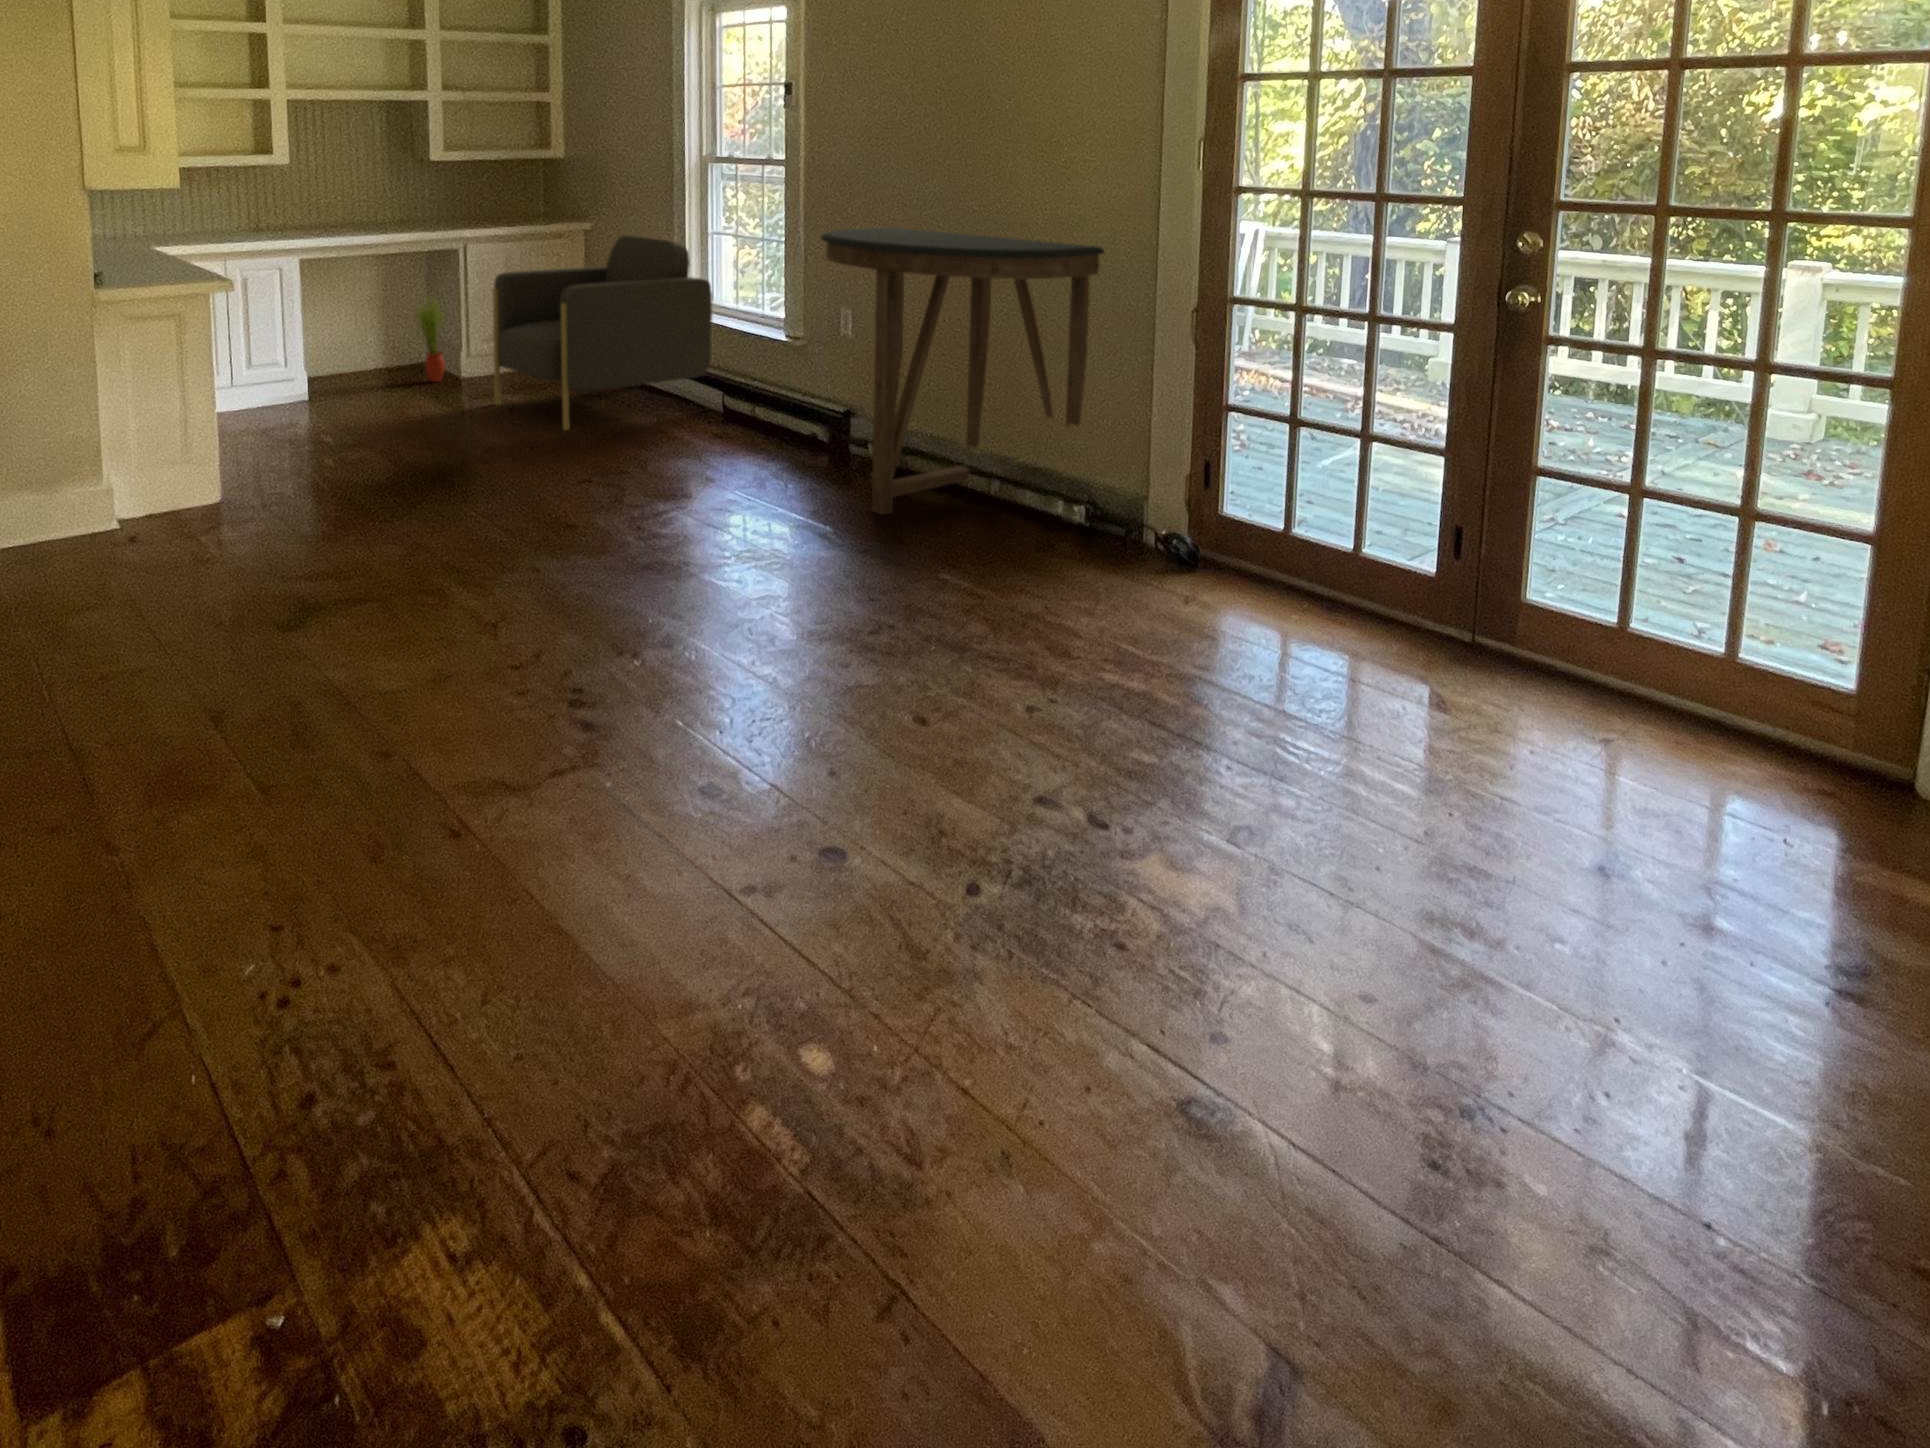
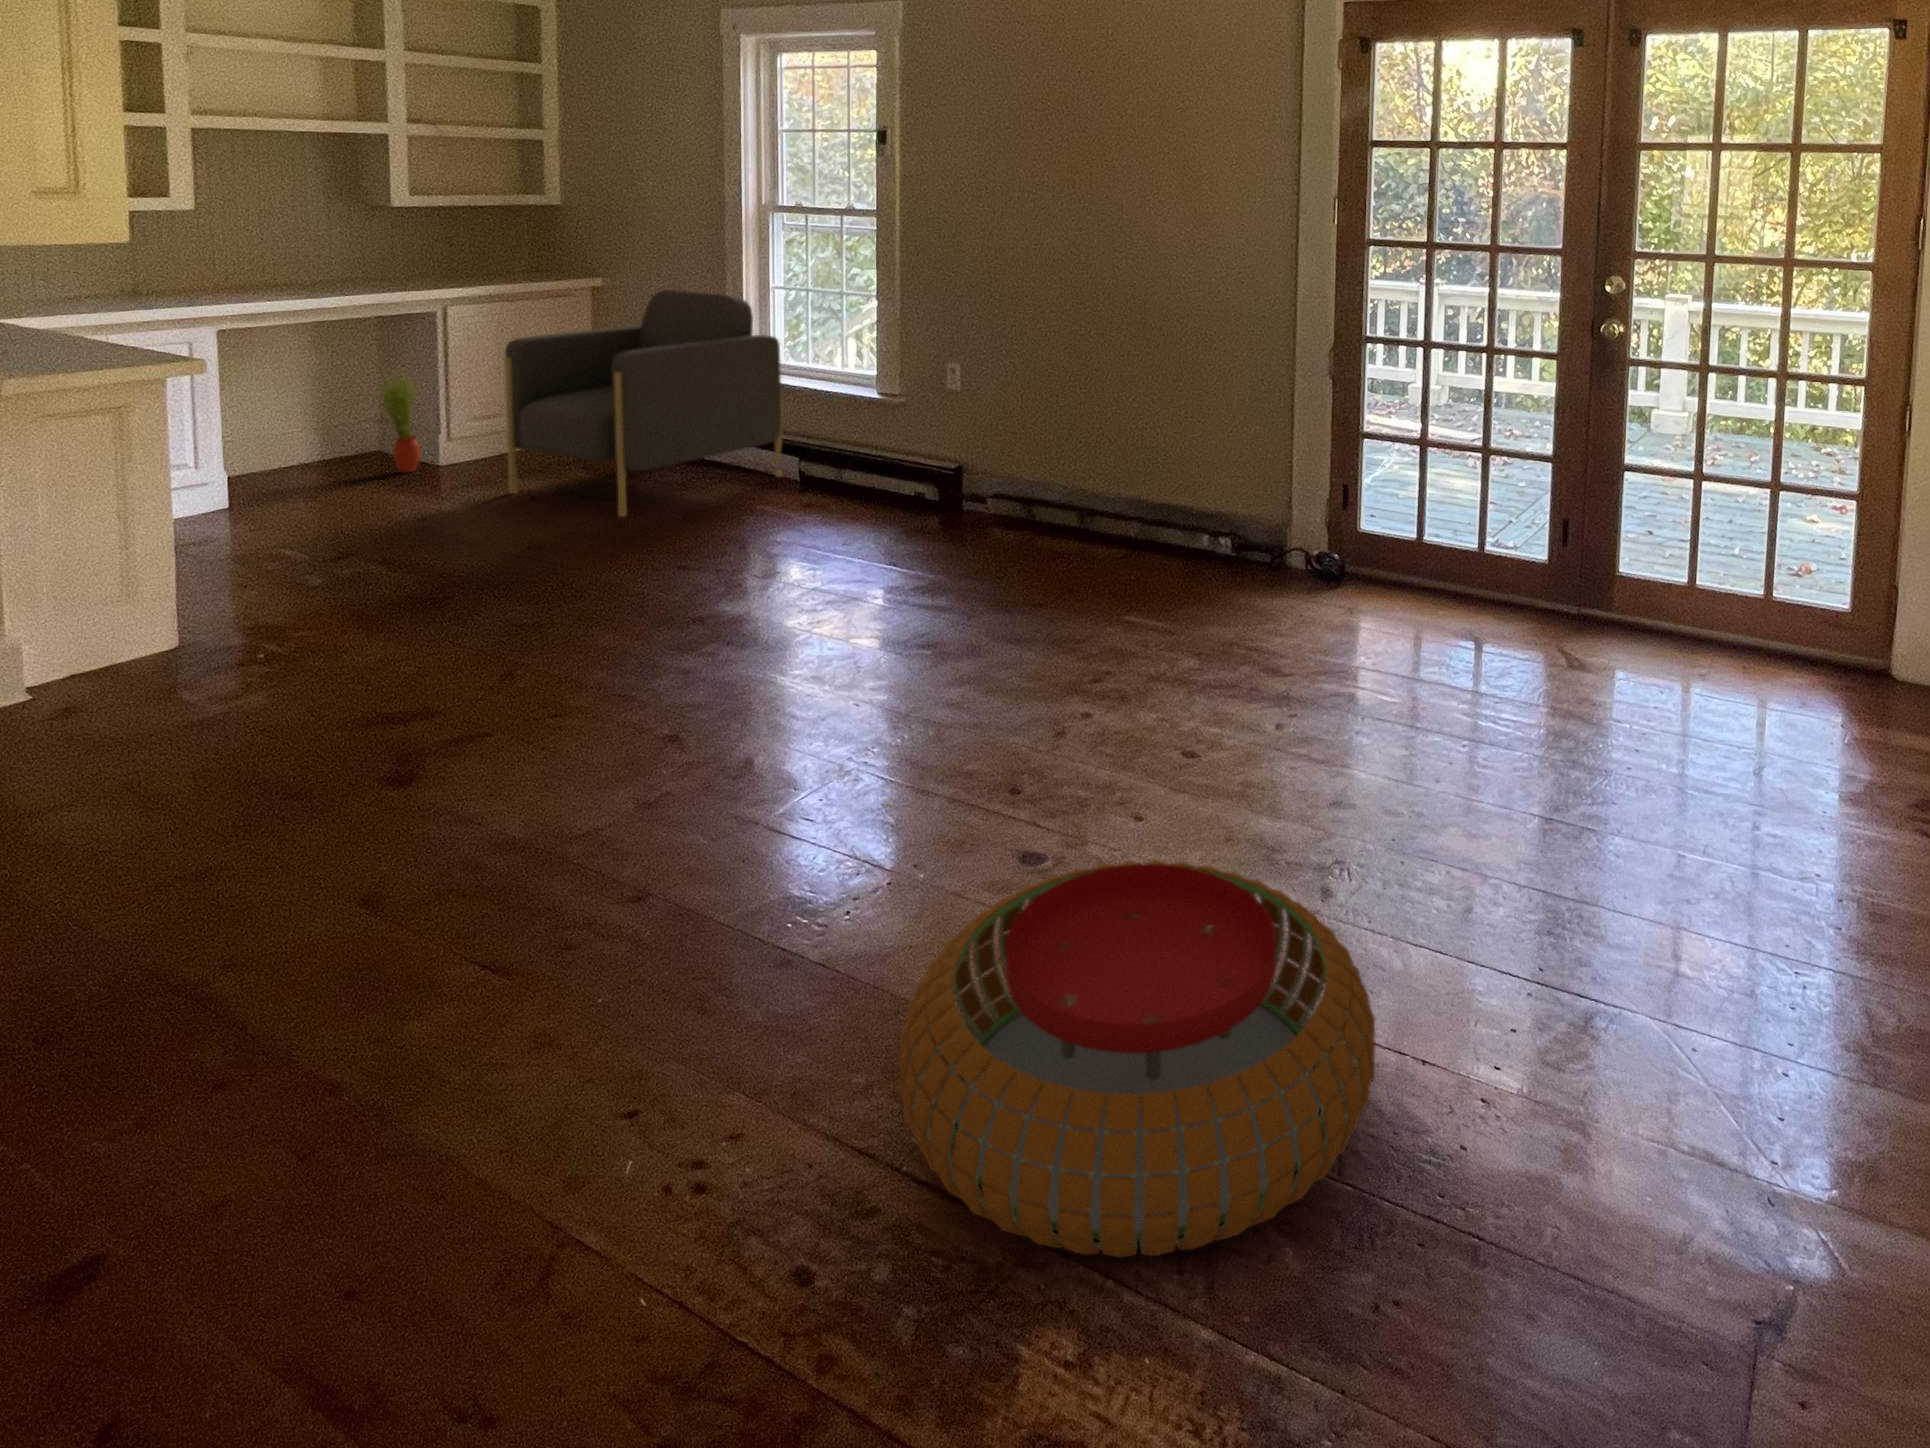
console table: present [821,228,1104,523] -> none [947,279,1246,573]
pouf: none [418,786,916,1191] -> present [899,860,1376,1258]

